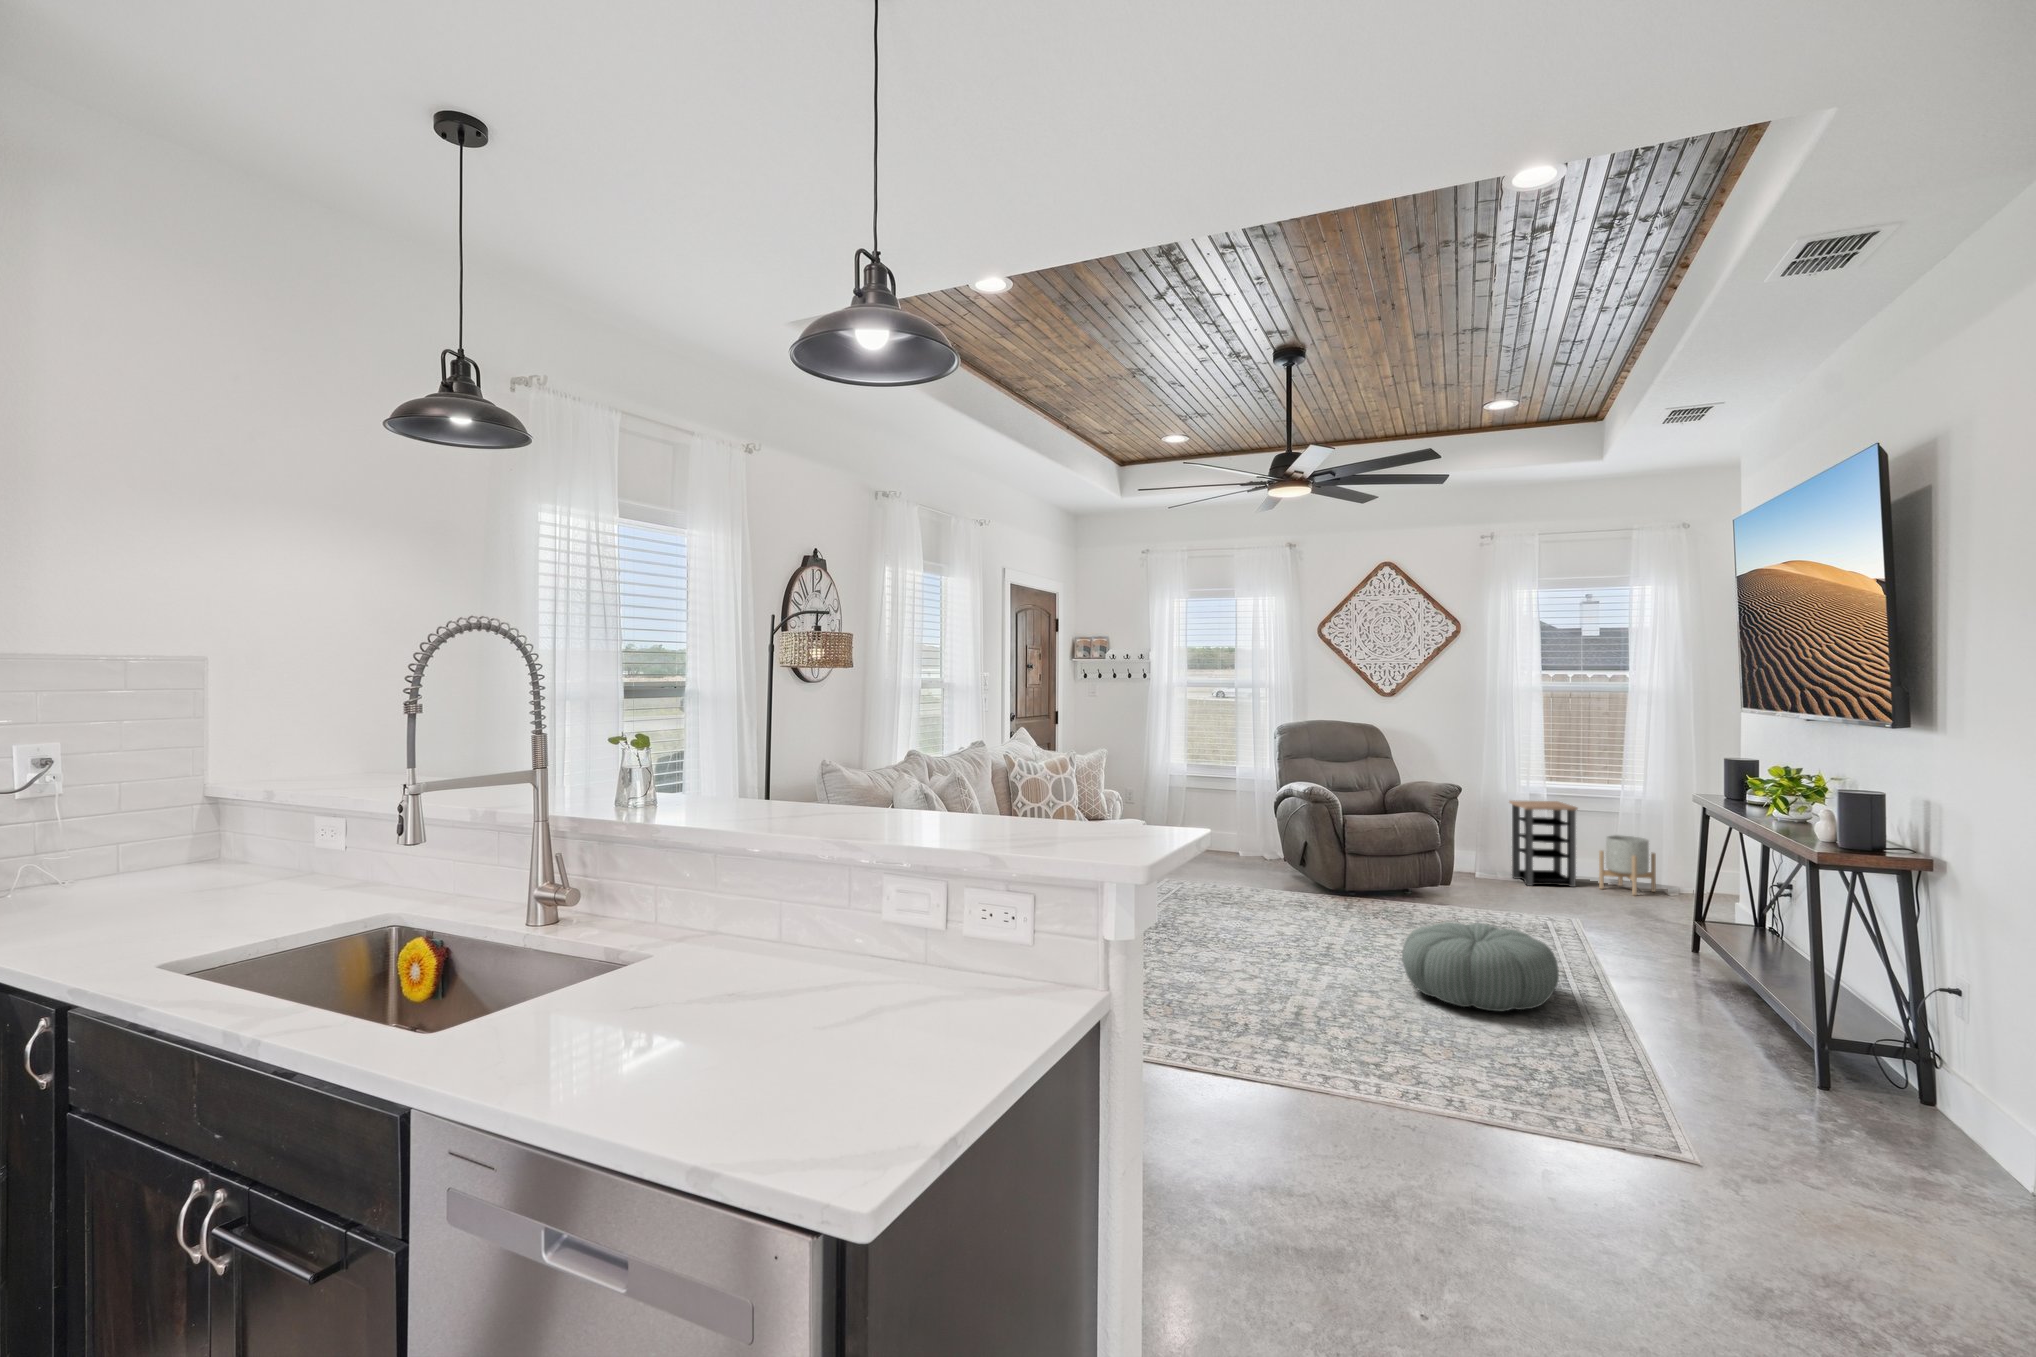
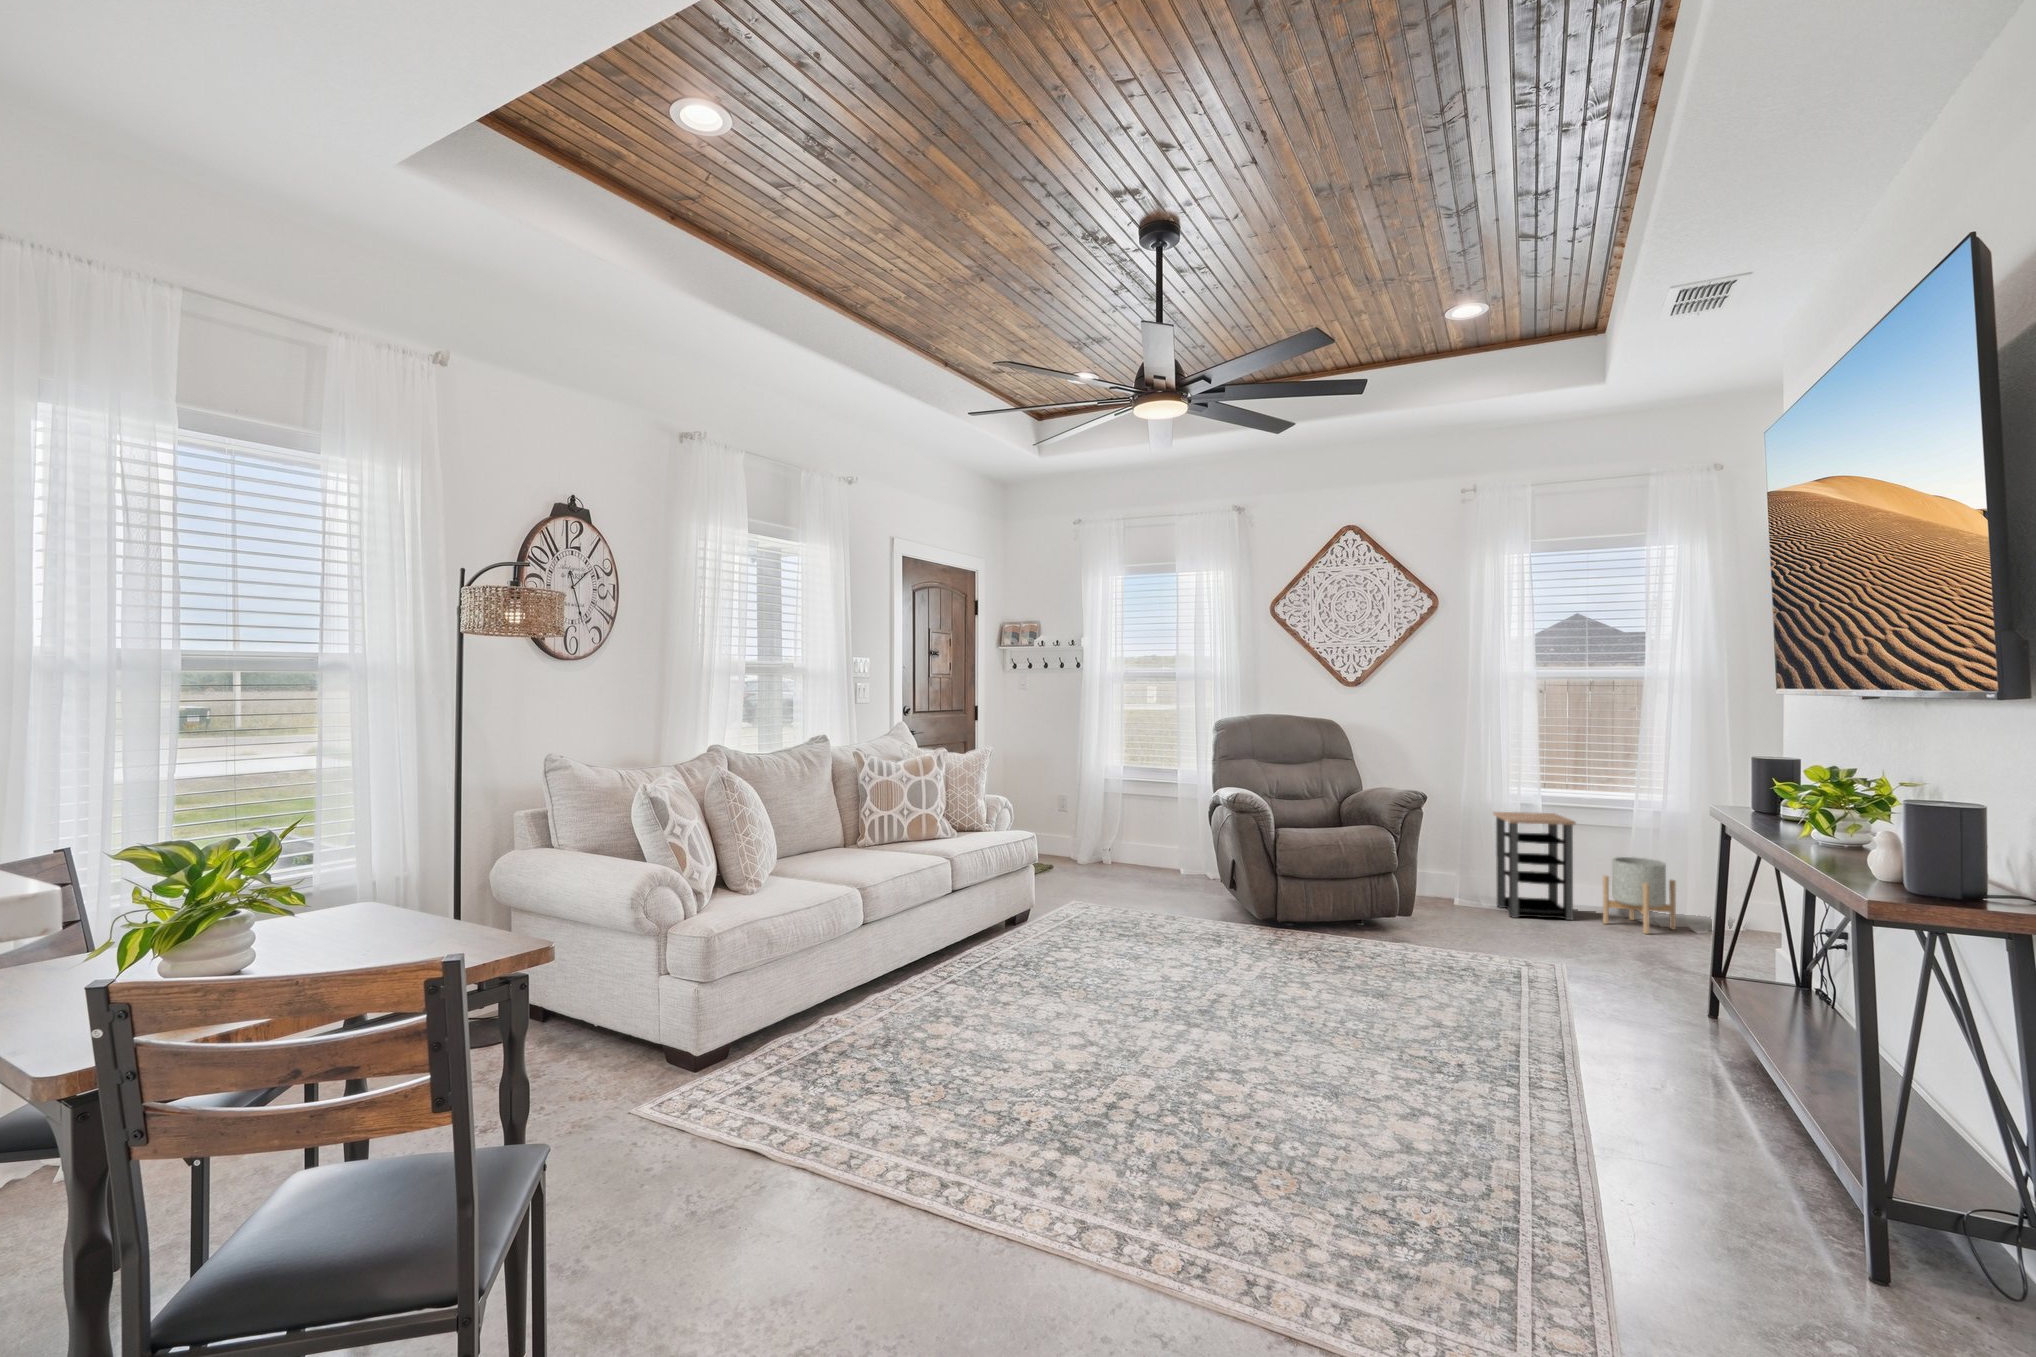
pouf: present [1402,922,1559,1011] -> none [1281,976,1492,1111]

